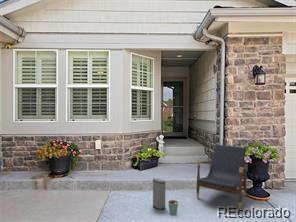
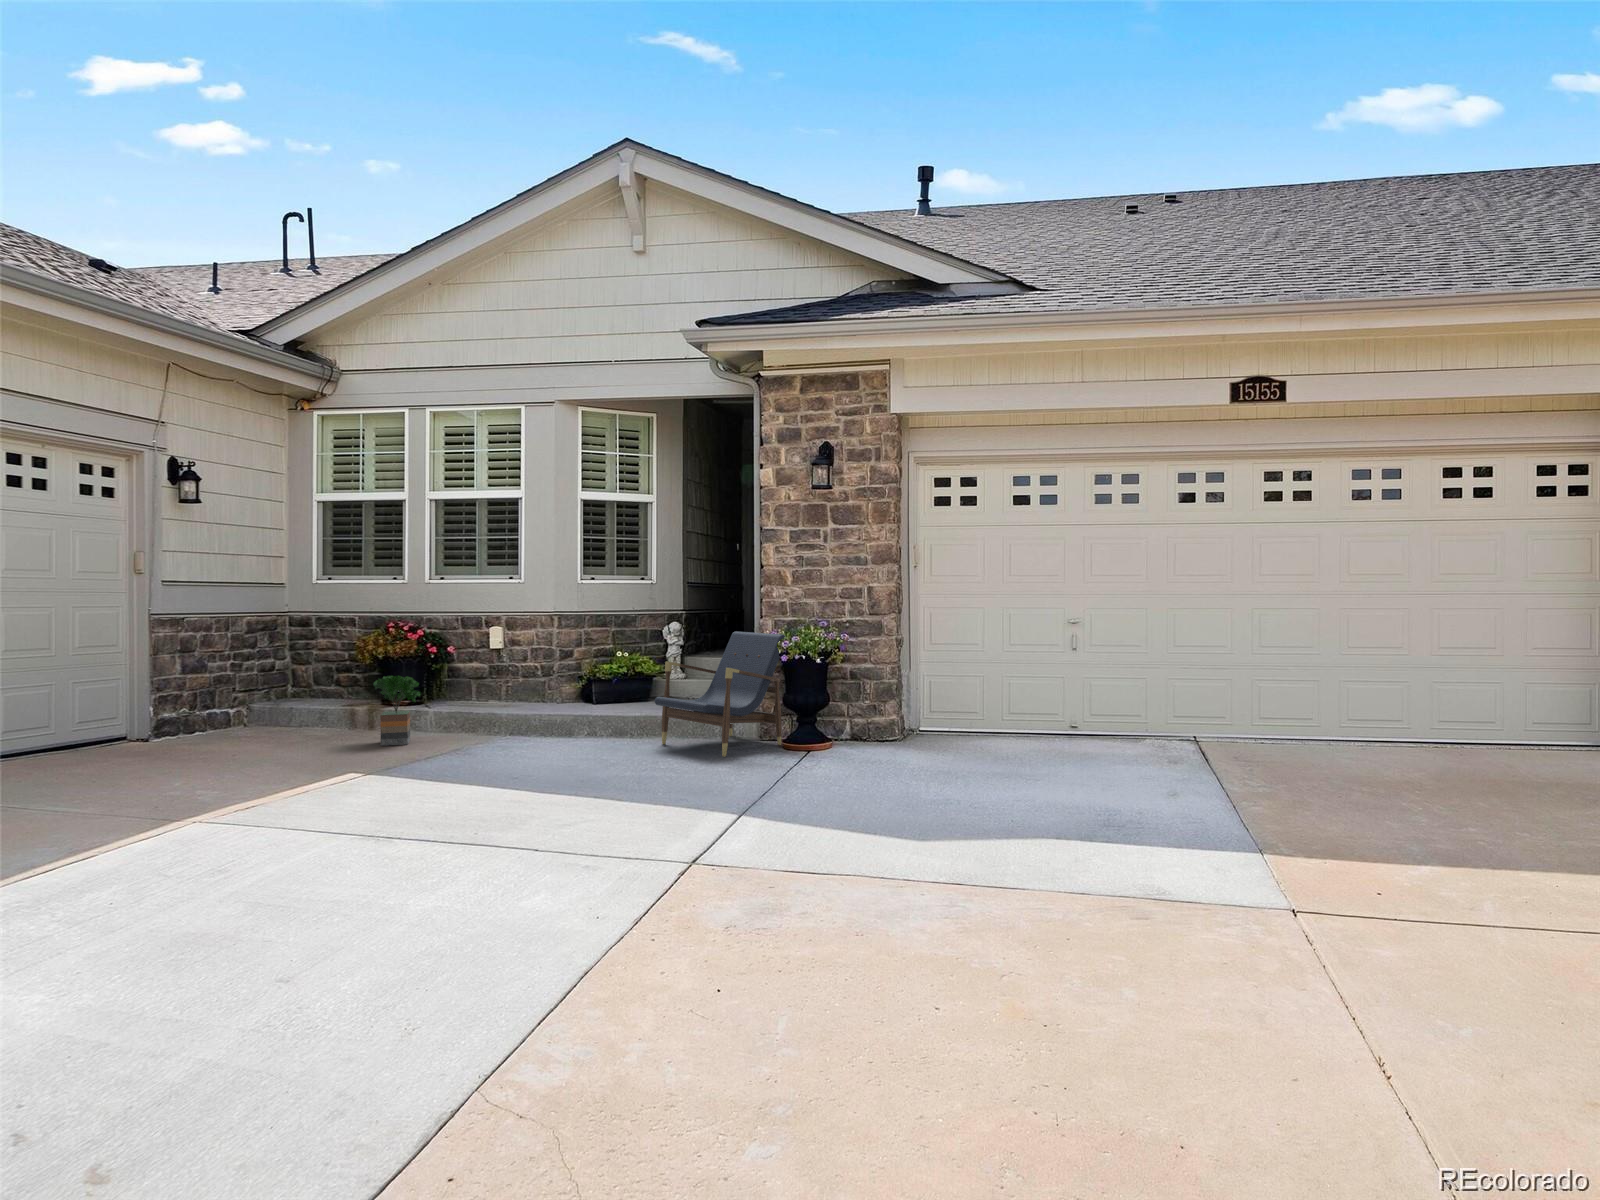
potted tree: none [62,173,86,210] -> present [374,676,420,746]
trash can: present [153,178,178,216] -> none [550,689,586,757]

